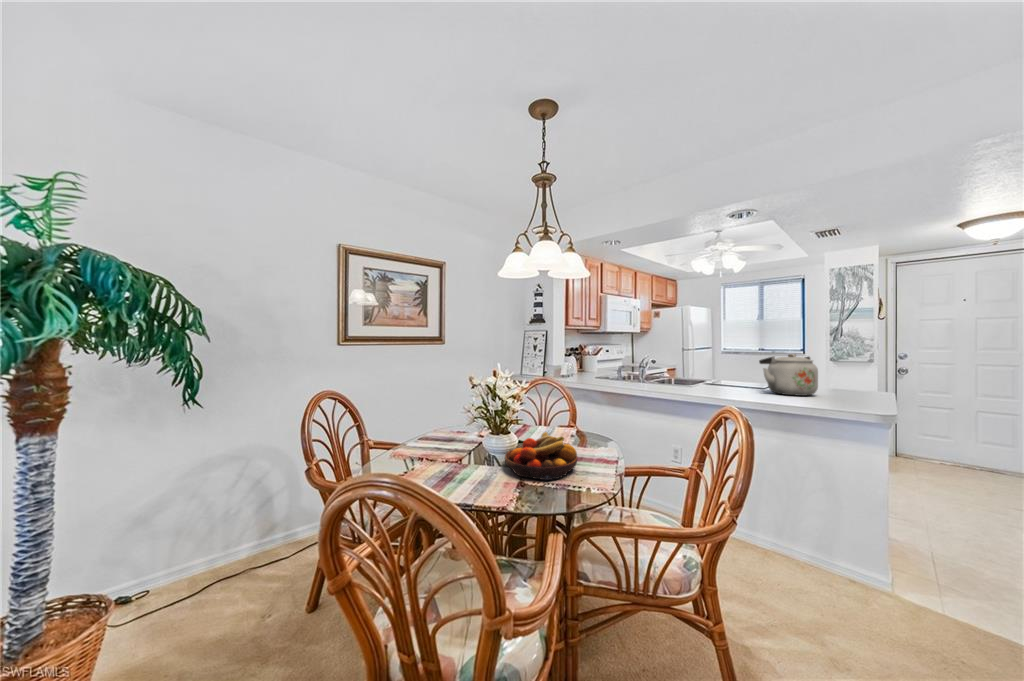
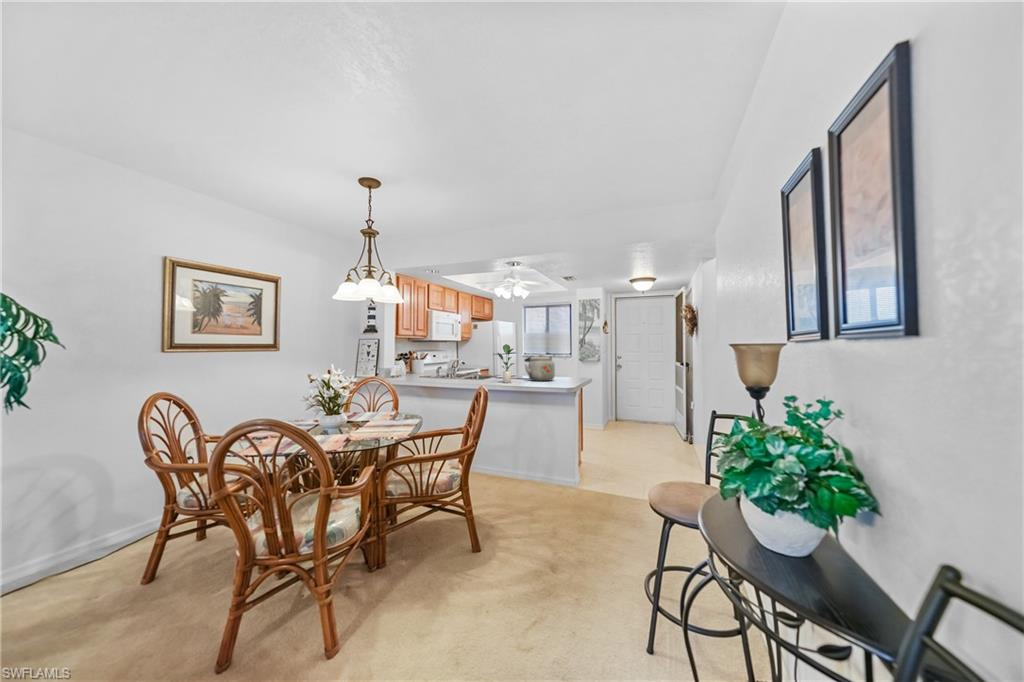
potted plant: none [720,337,752,396] -> present [498,344,514,383]
fruit bowl: present [505,432,578,480] -> none [335,410,389,438]

